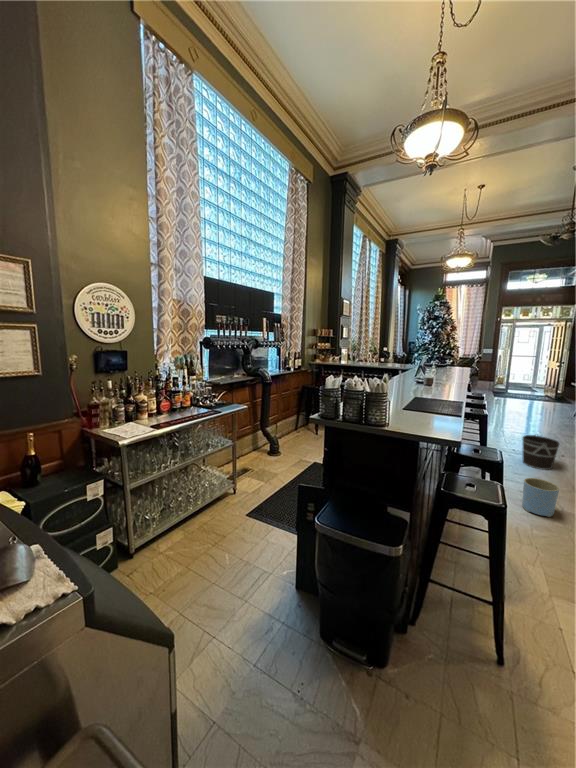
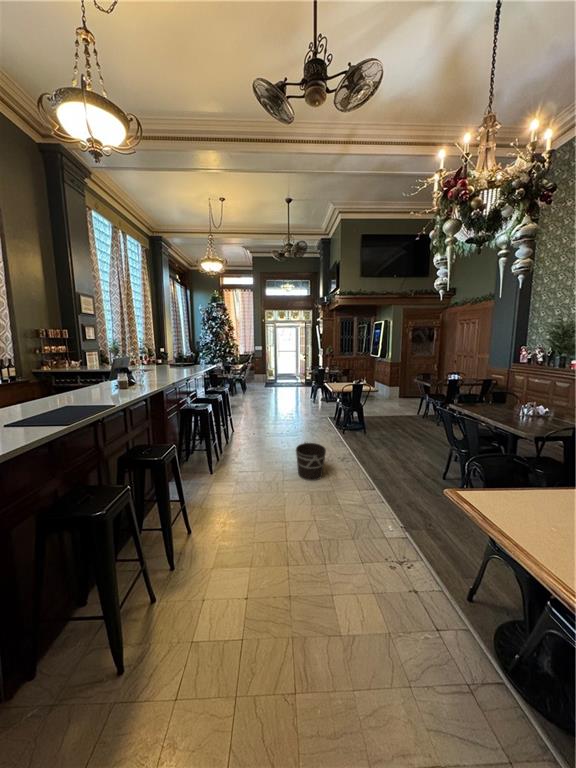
planter: present [522,478,559,517] -> none [309,532,346,591]

